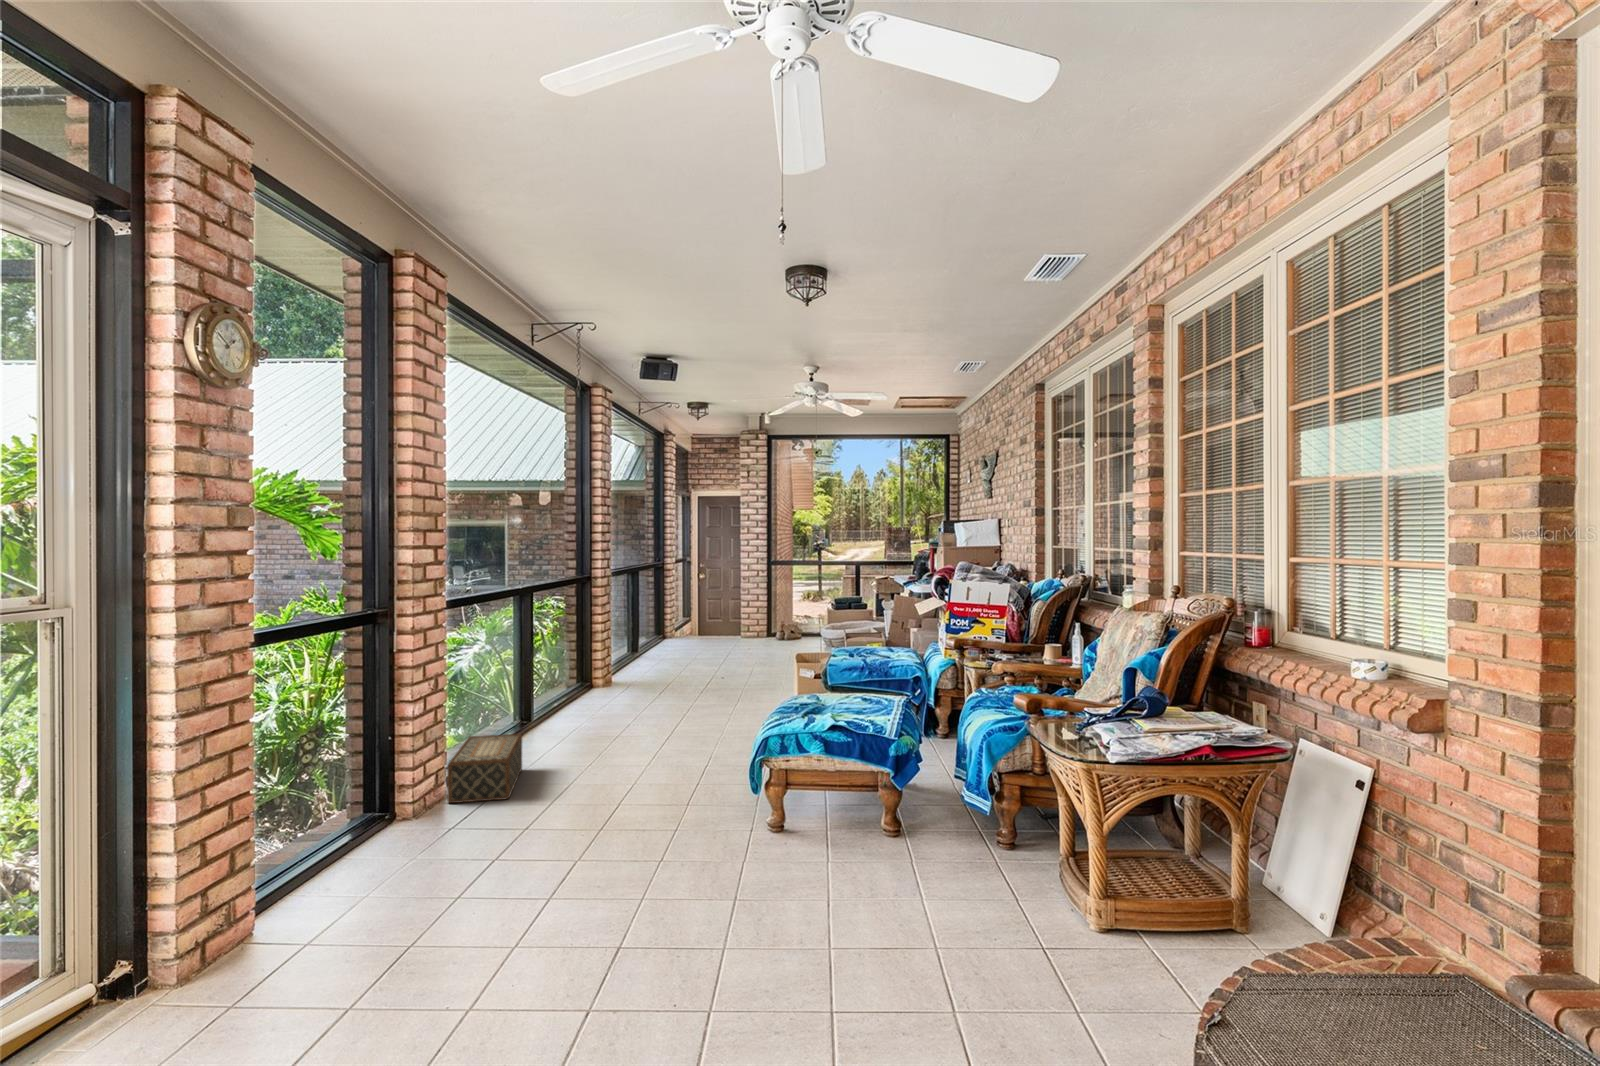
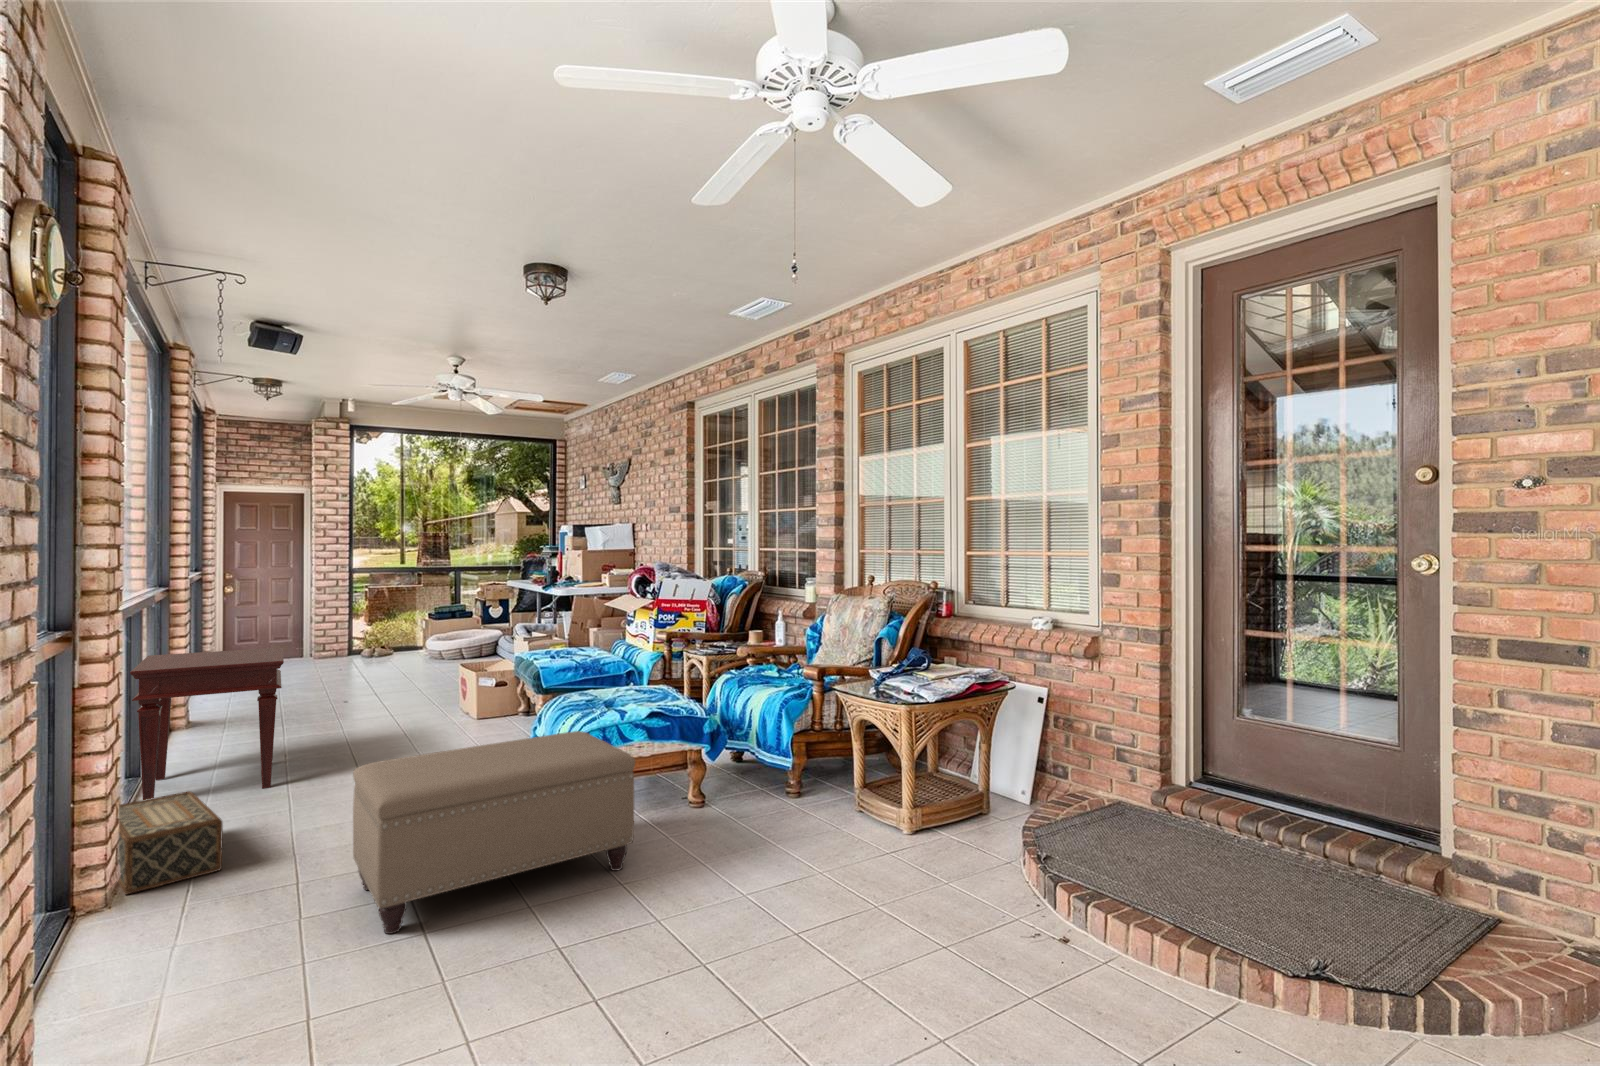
side table: none [515,626,633,740] -> present [130,647,284,800]
ottoman: none [522,732,764,883] -> present [353,731,635,934]

